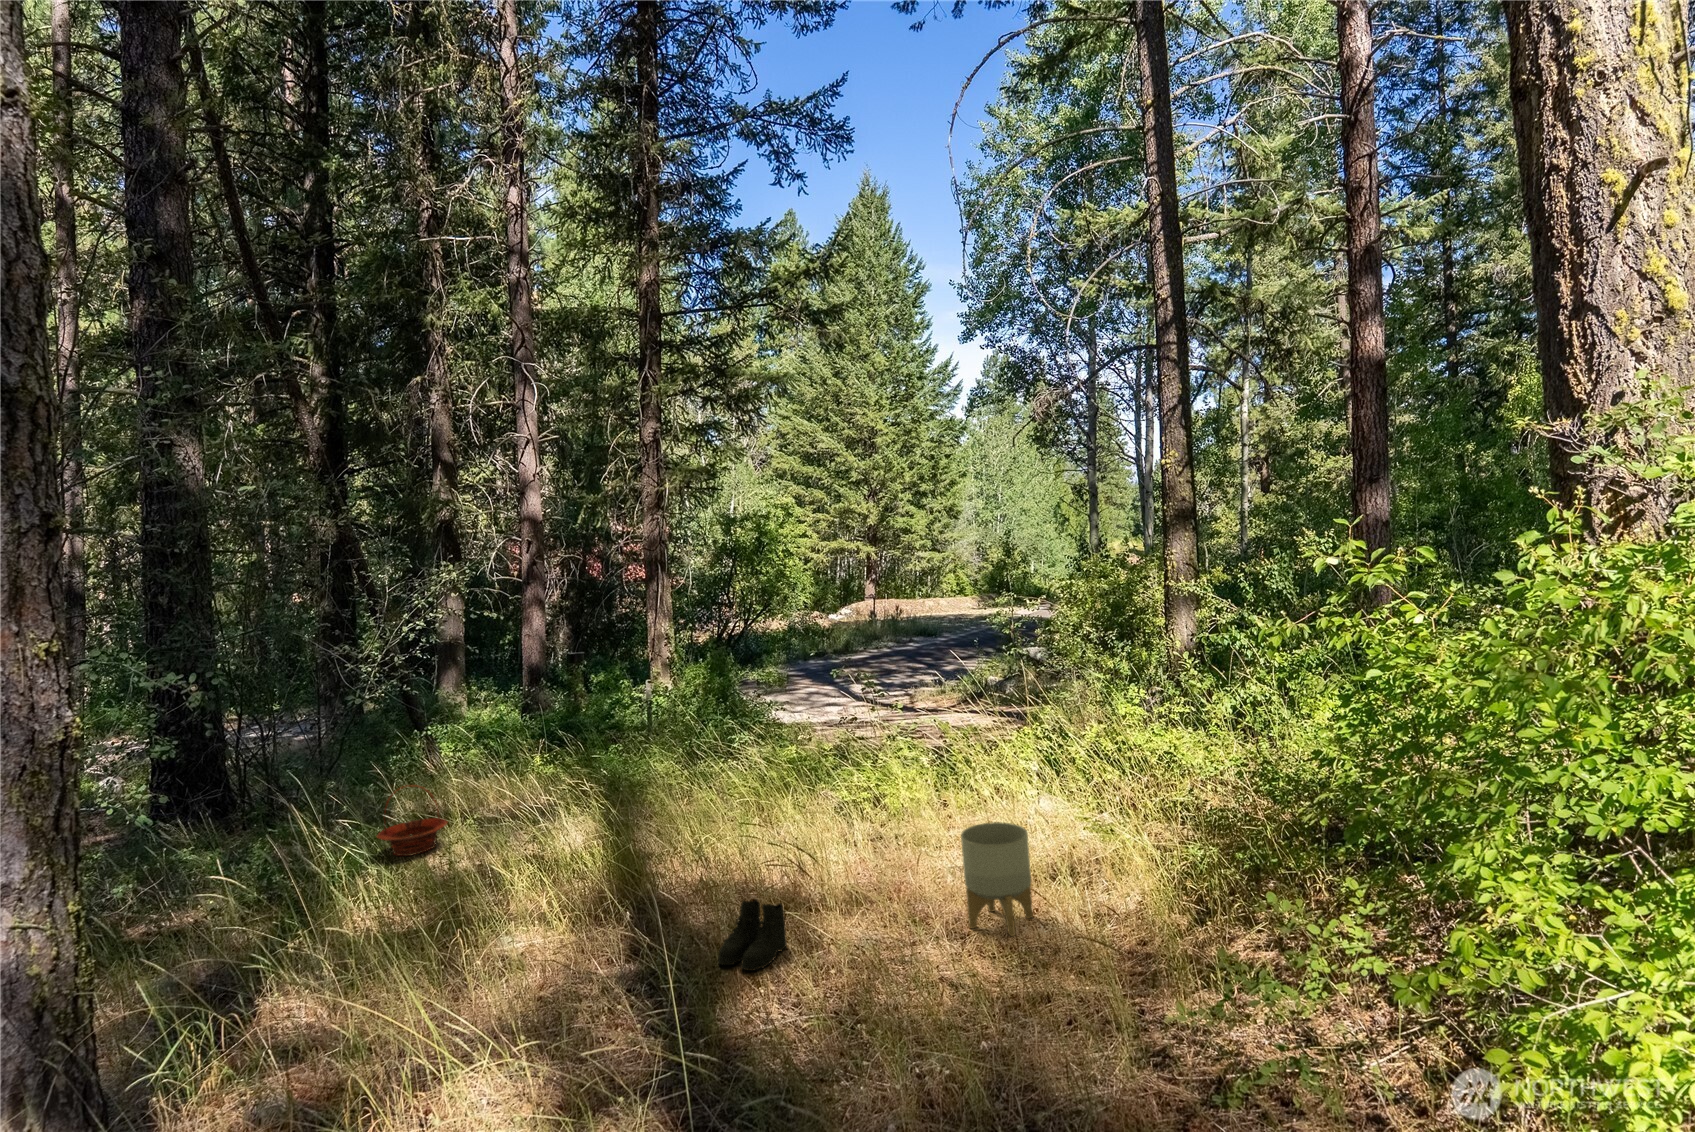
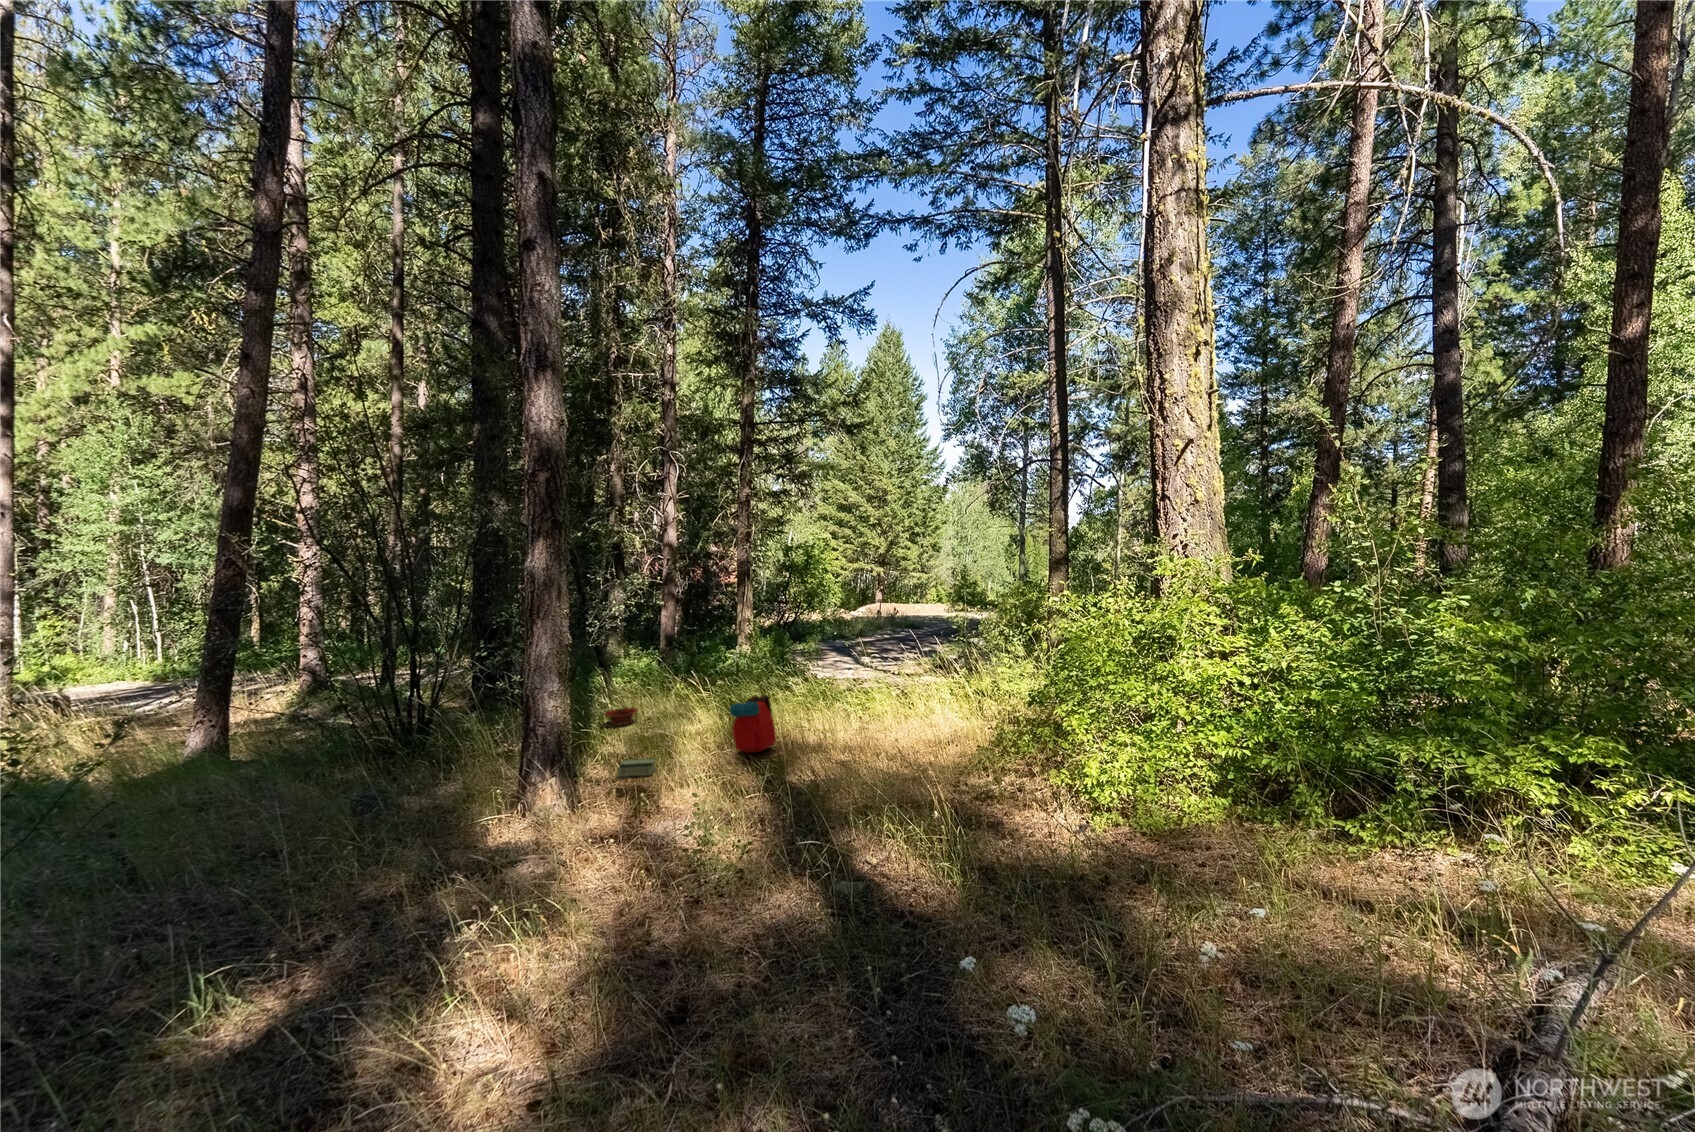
backpack: none [609,790,711,914] -> present [730,695,777,753]
planter: present [961,822,1033,936] -> none [898,715,930,767]
boots: present [718,899,787,971] -> none [780,744,813,774]
toolbox: none [367,943,457,995] -> present [618,758,656,777]

